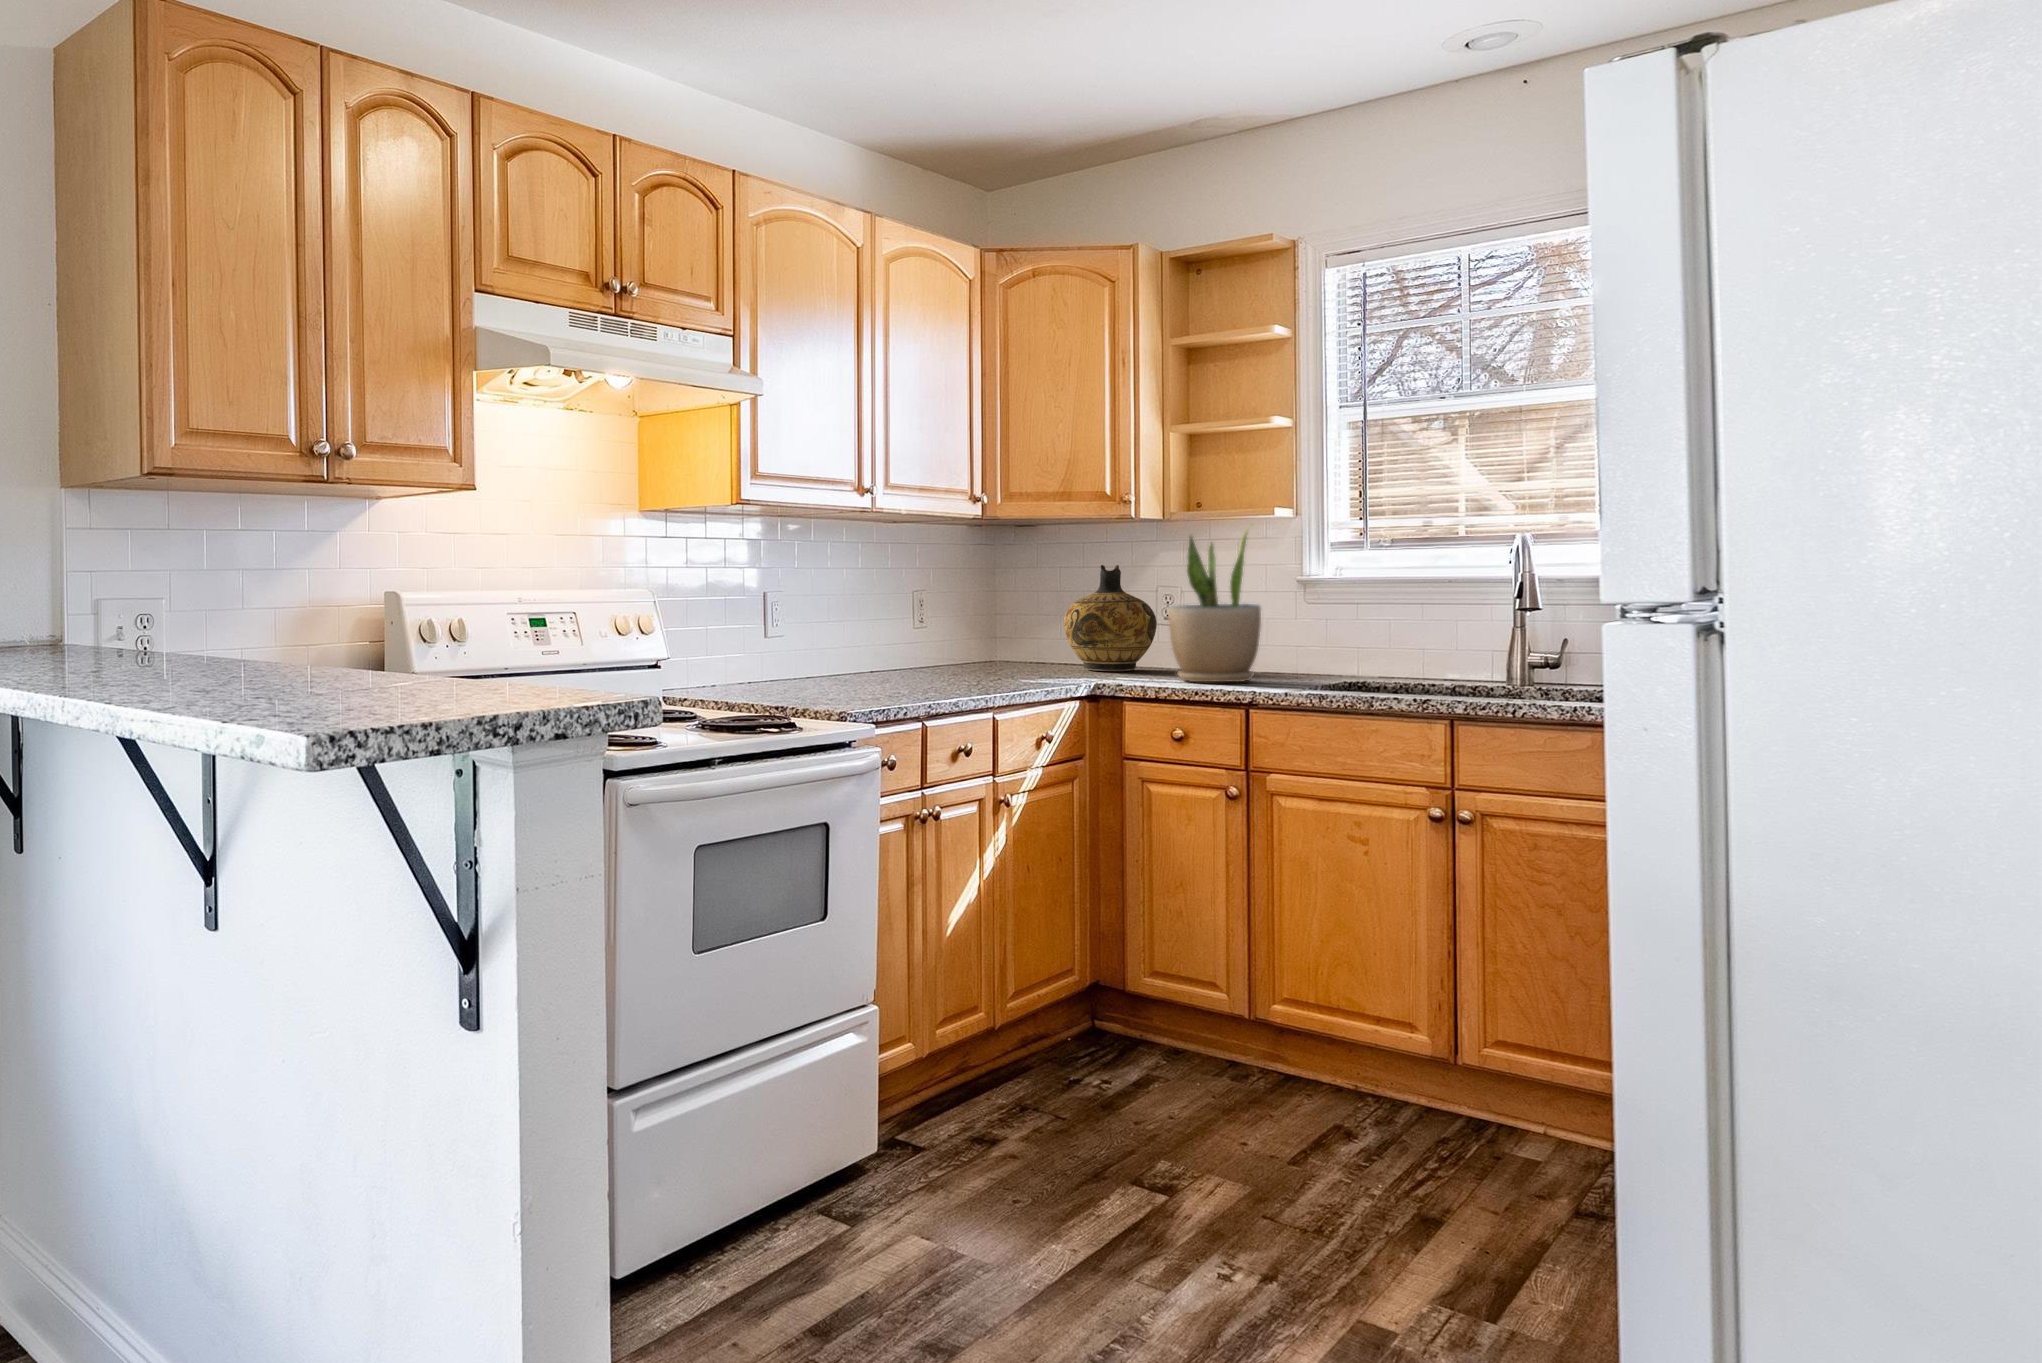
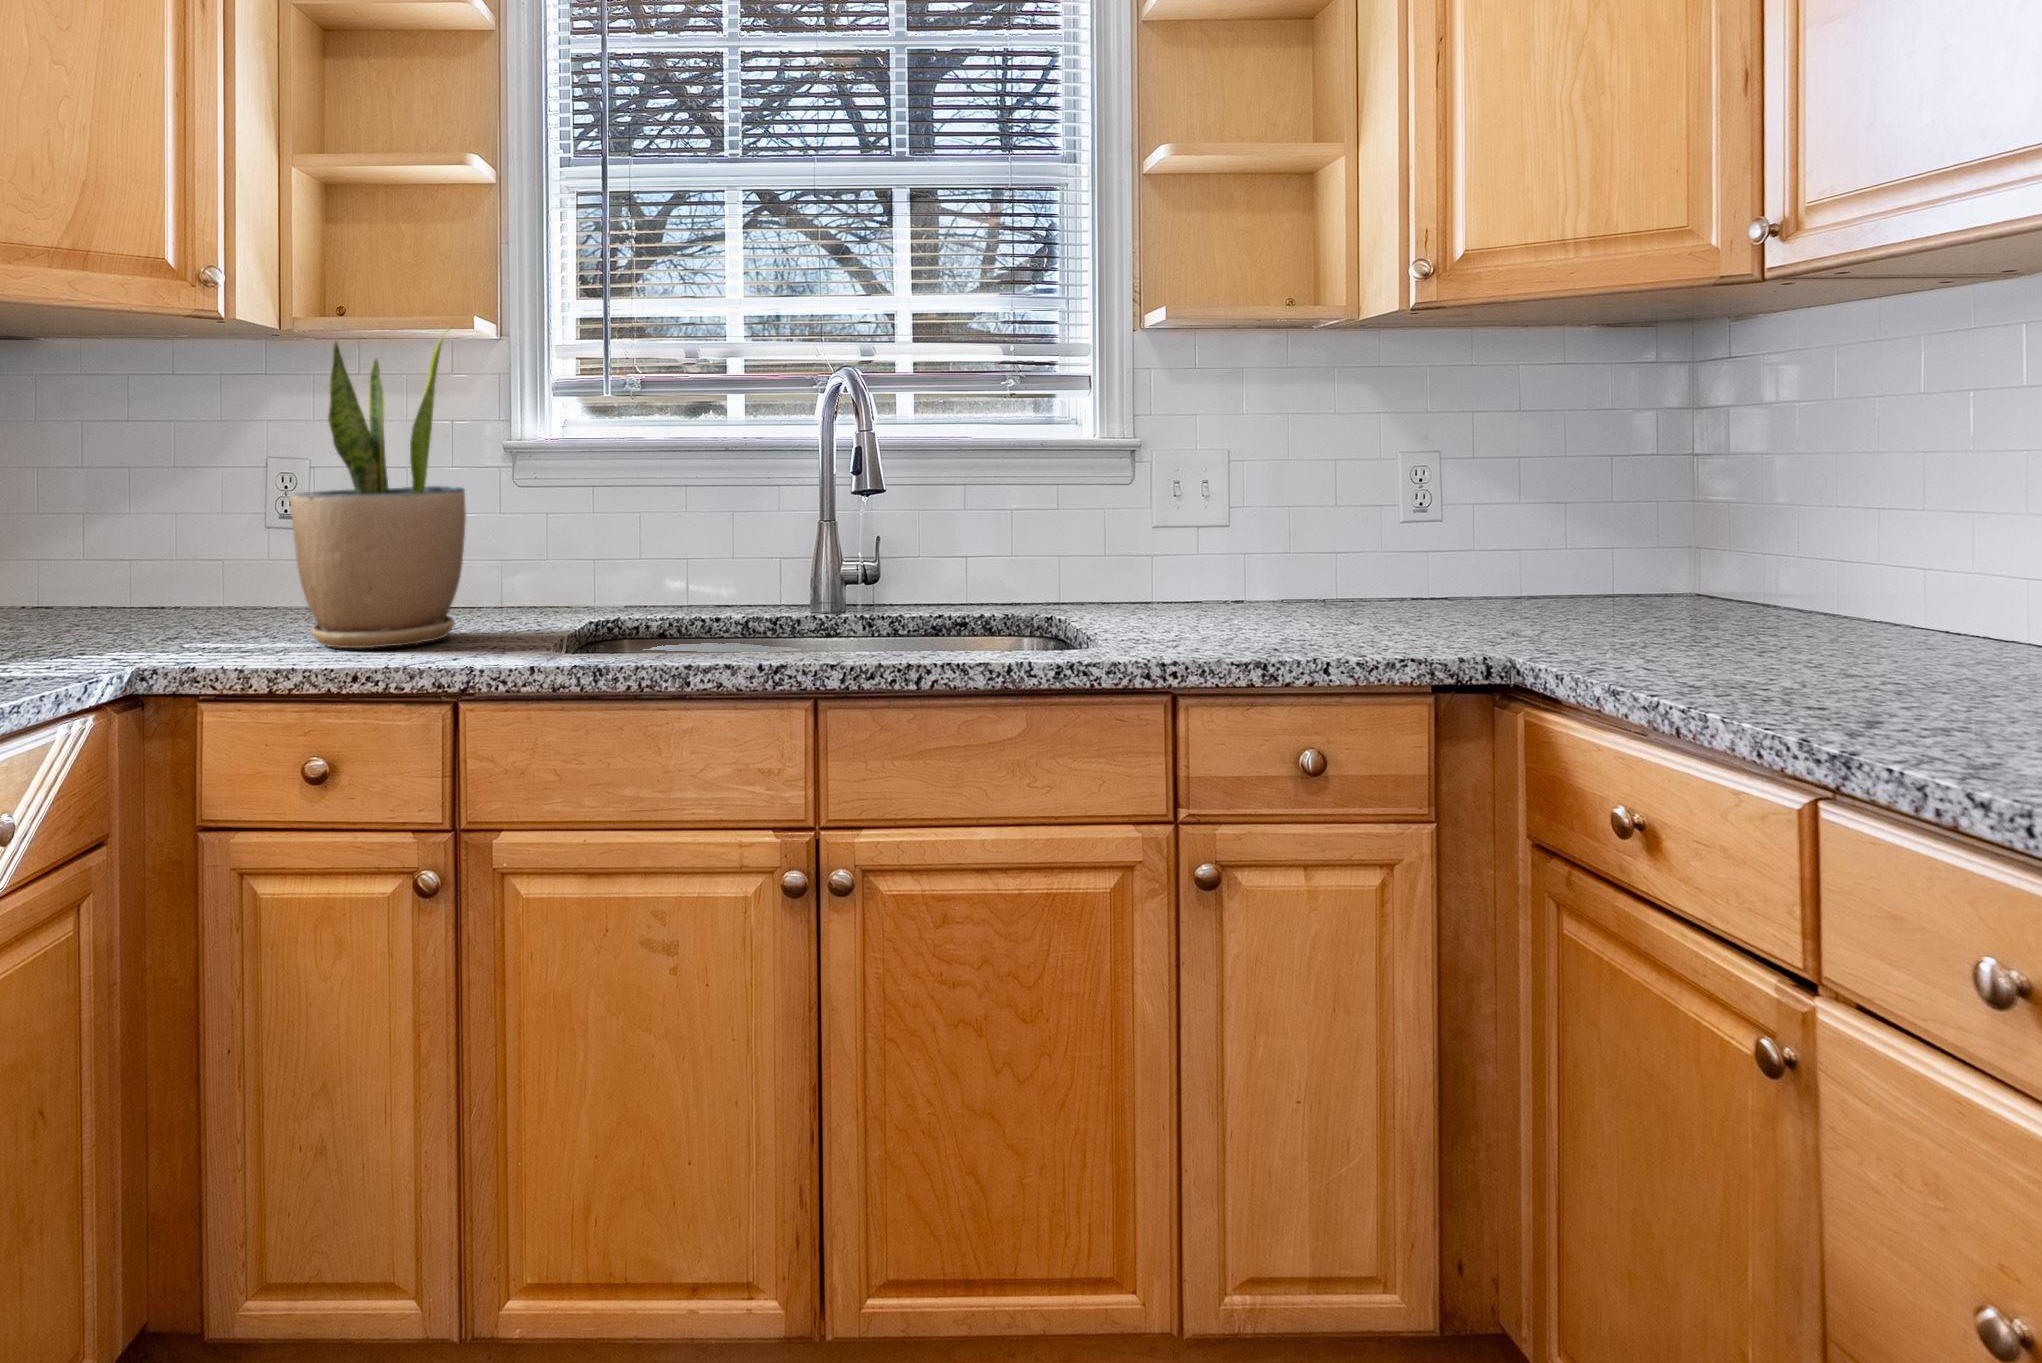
ceramic jug: present [1064,565,1157,671] -> none [83,412,269,627]

